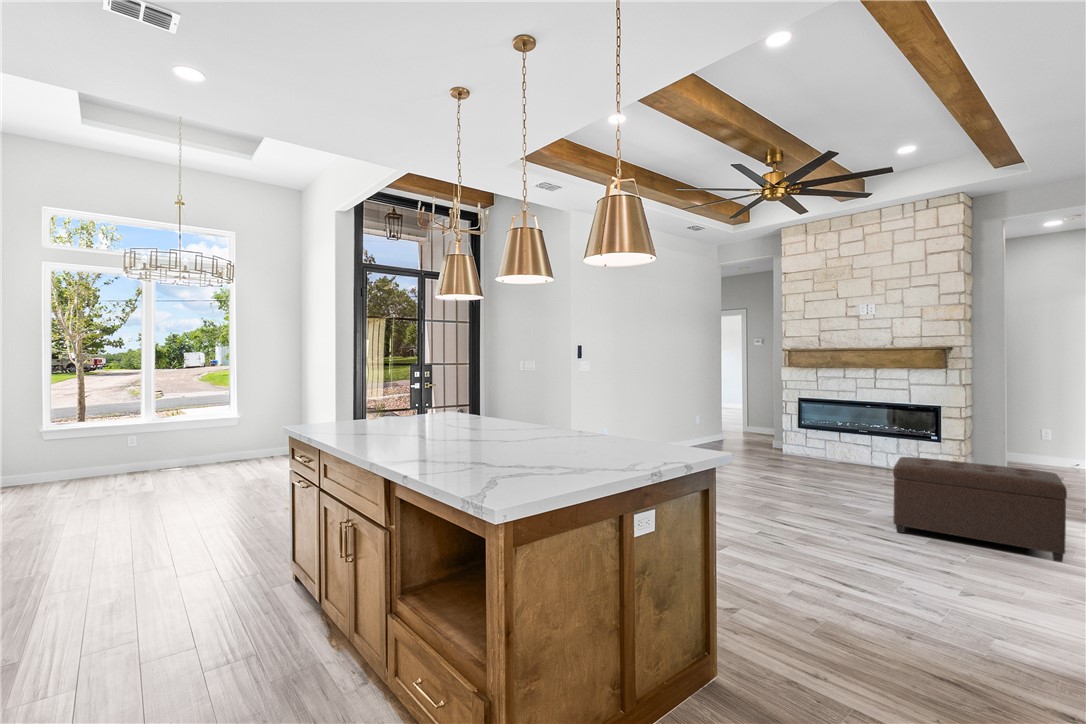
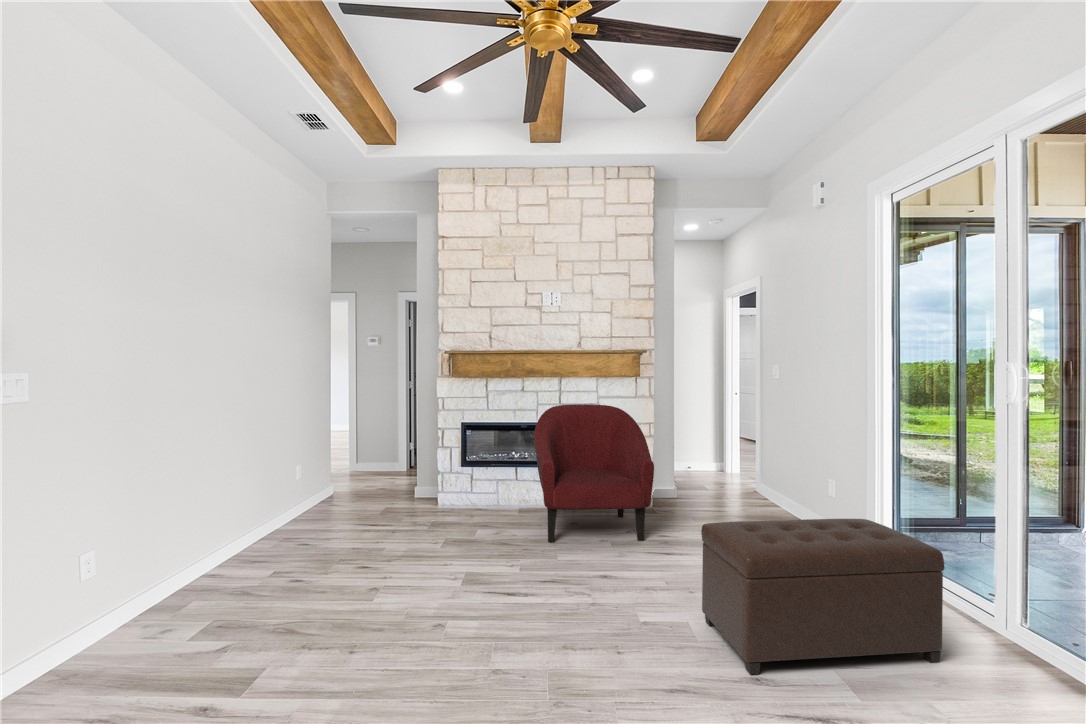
armchair: none [835,389,938,489] -> present [534,404,654,542]

